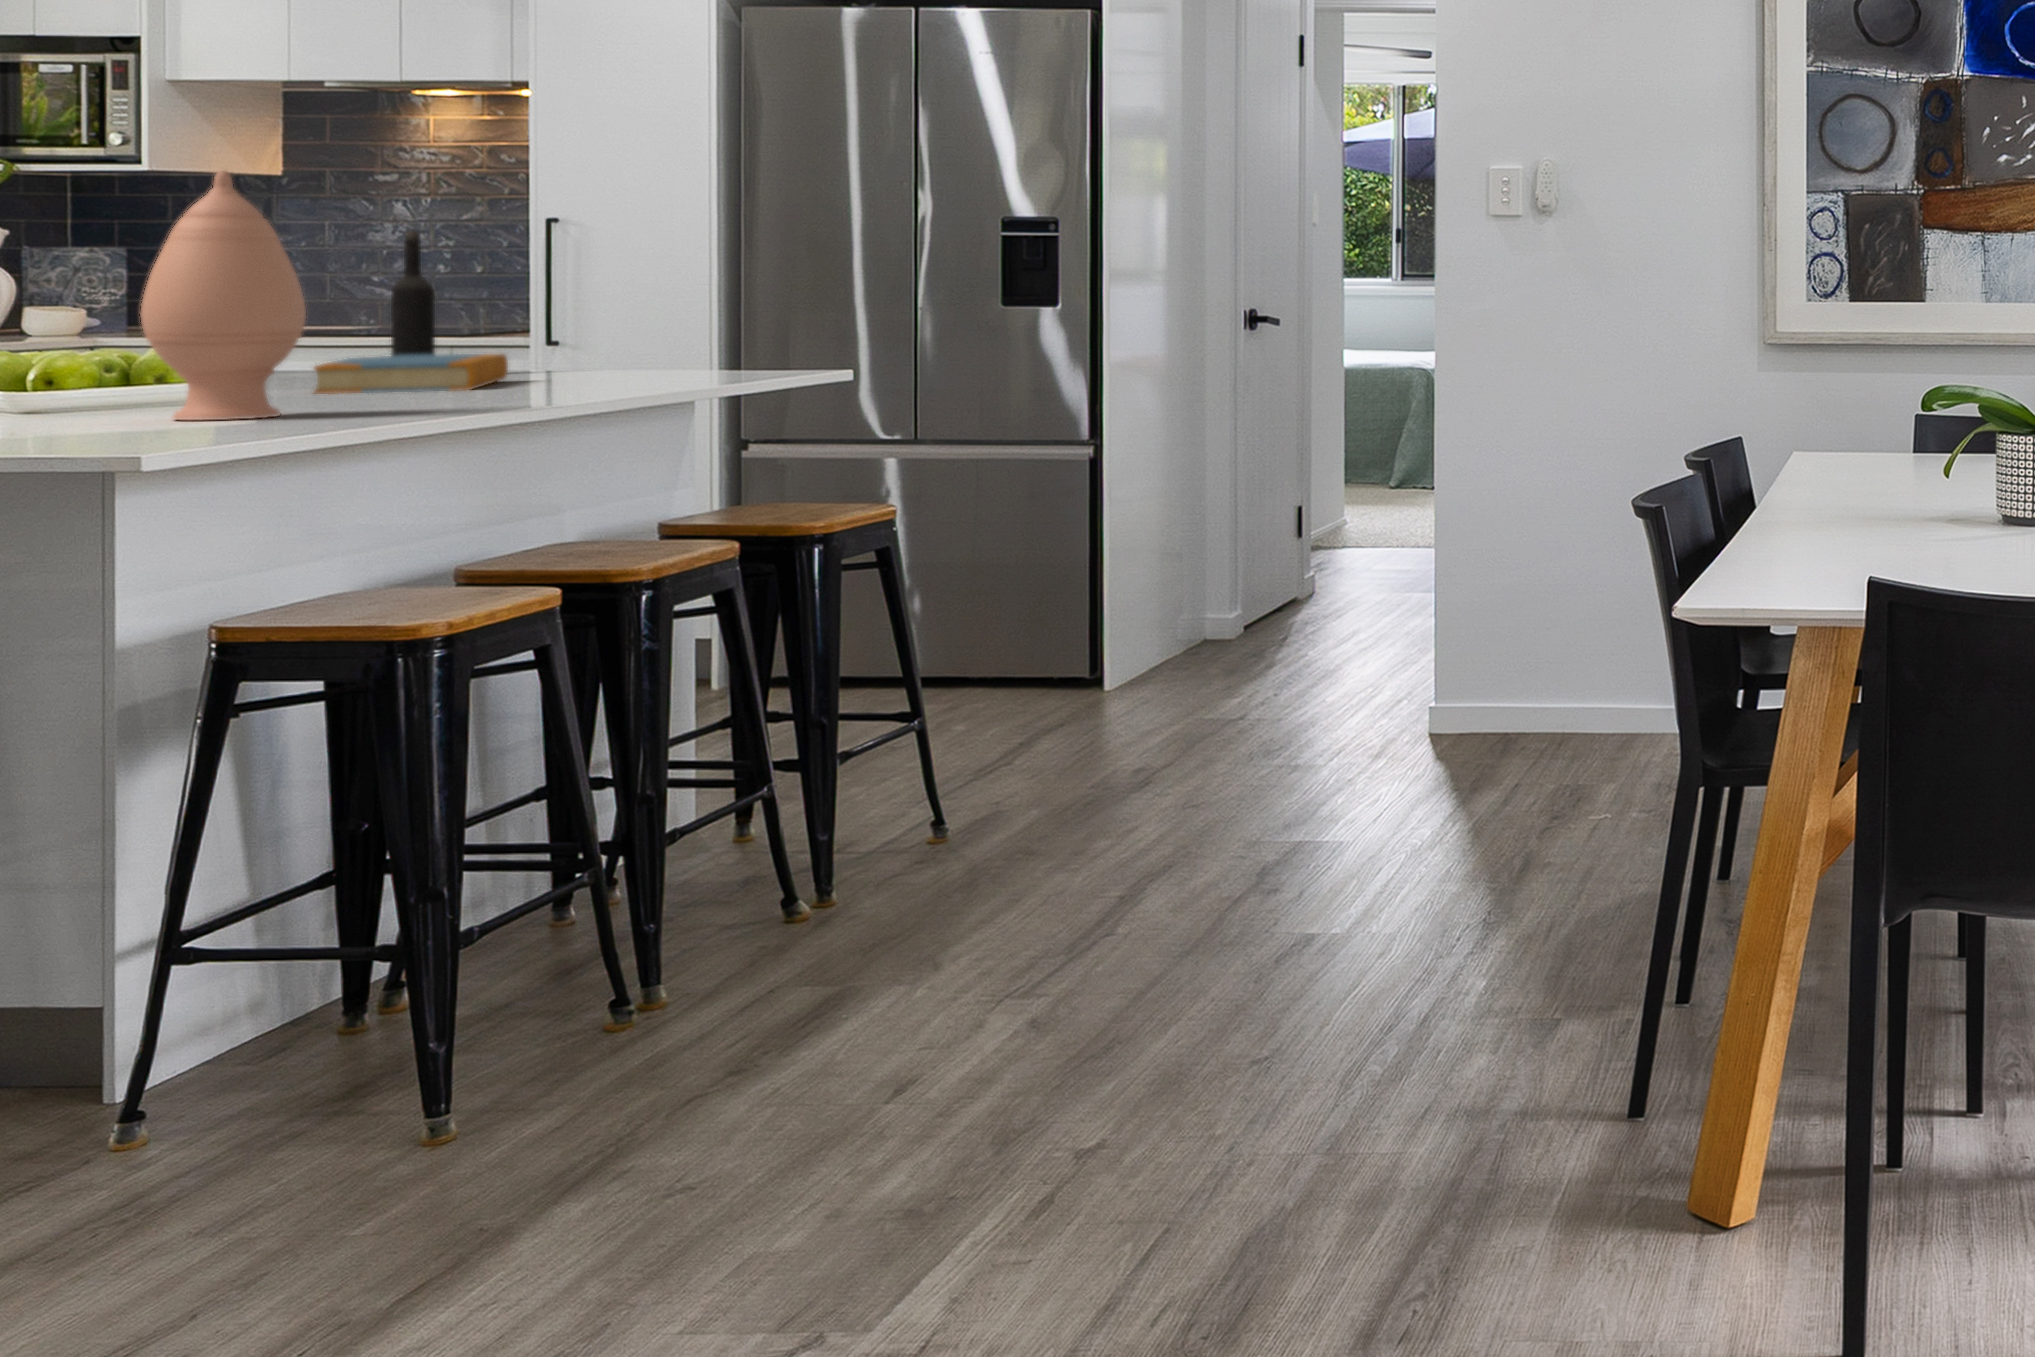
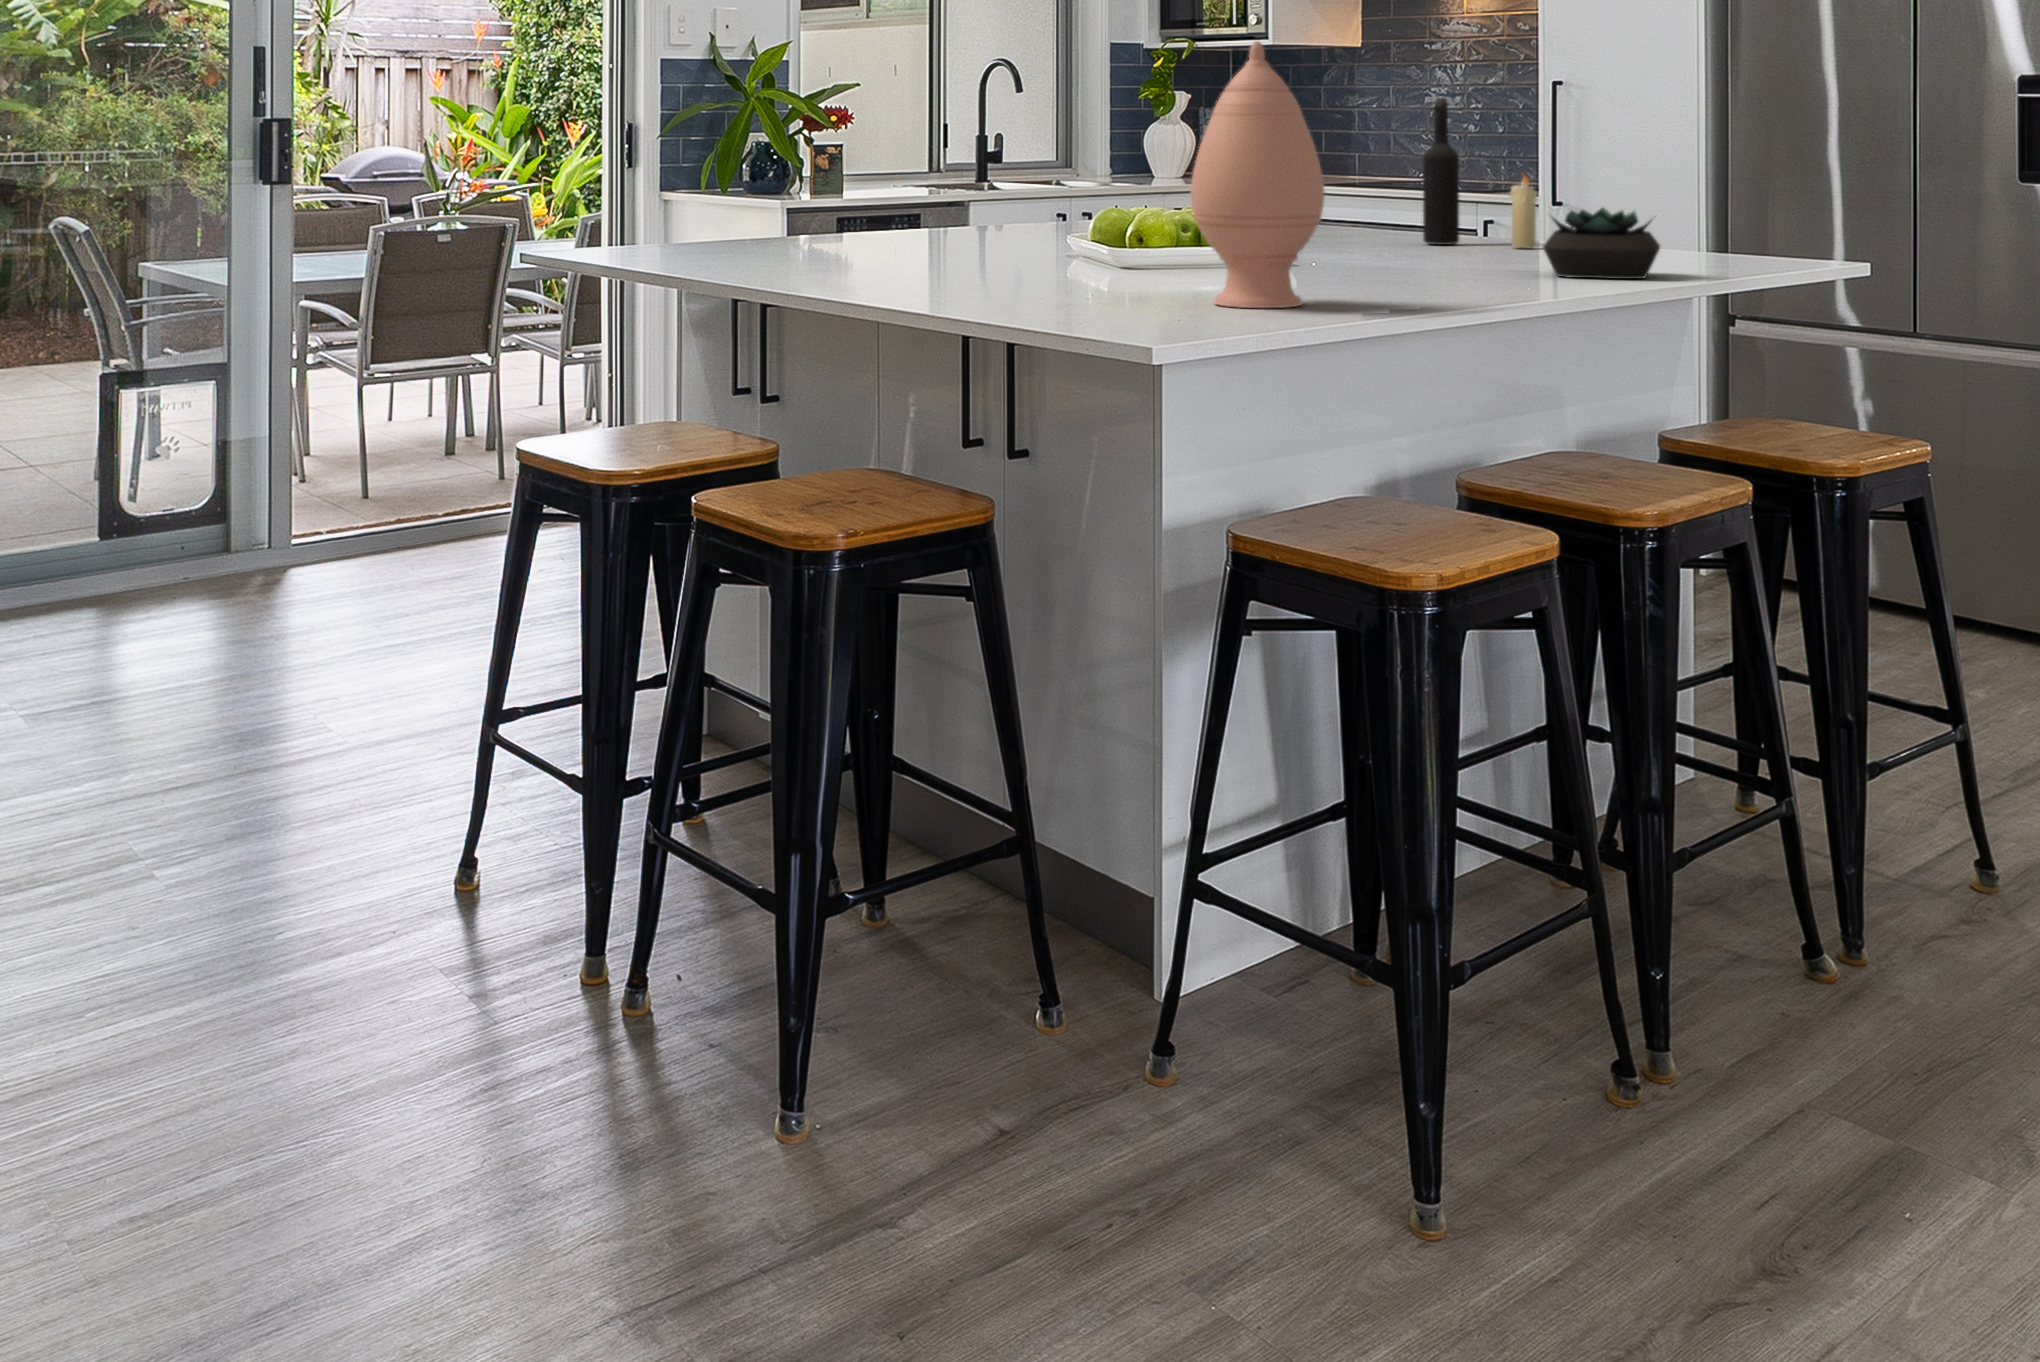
candle: none [496,303,526,375] -> present [1510,176,1536,248]
succulent plant: none [537,327,658,389] -> present [1543,208,1660,279]
book: present [314,354,508,394] -> none [1350,227,1519,272]

